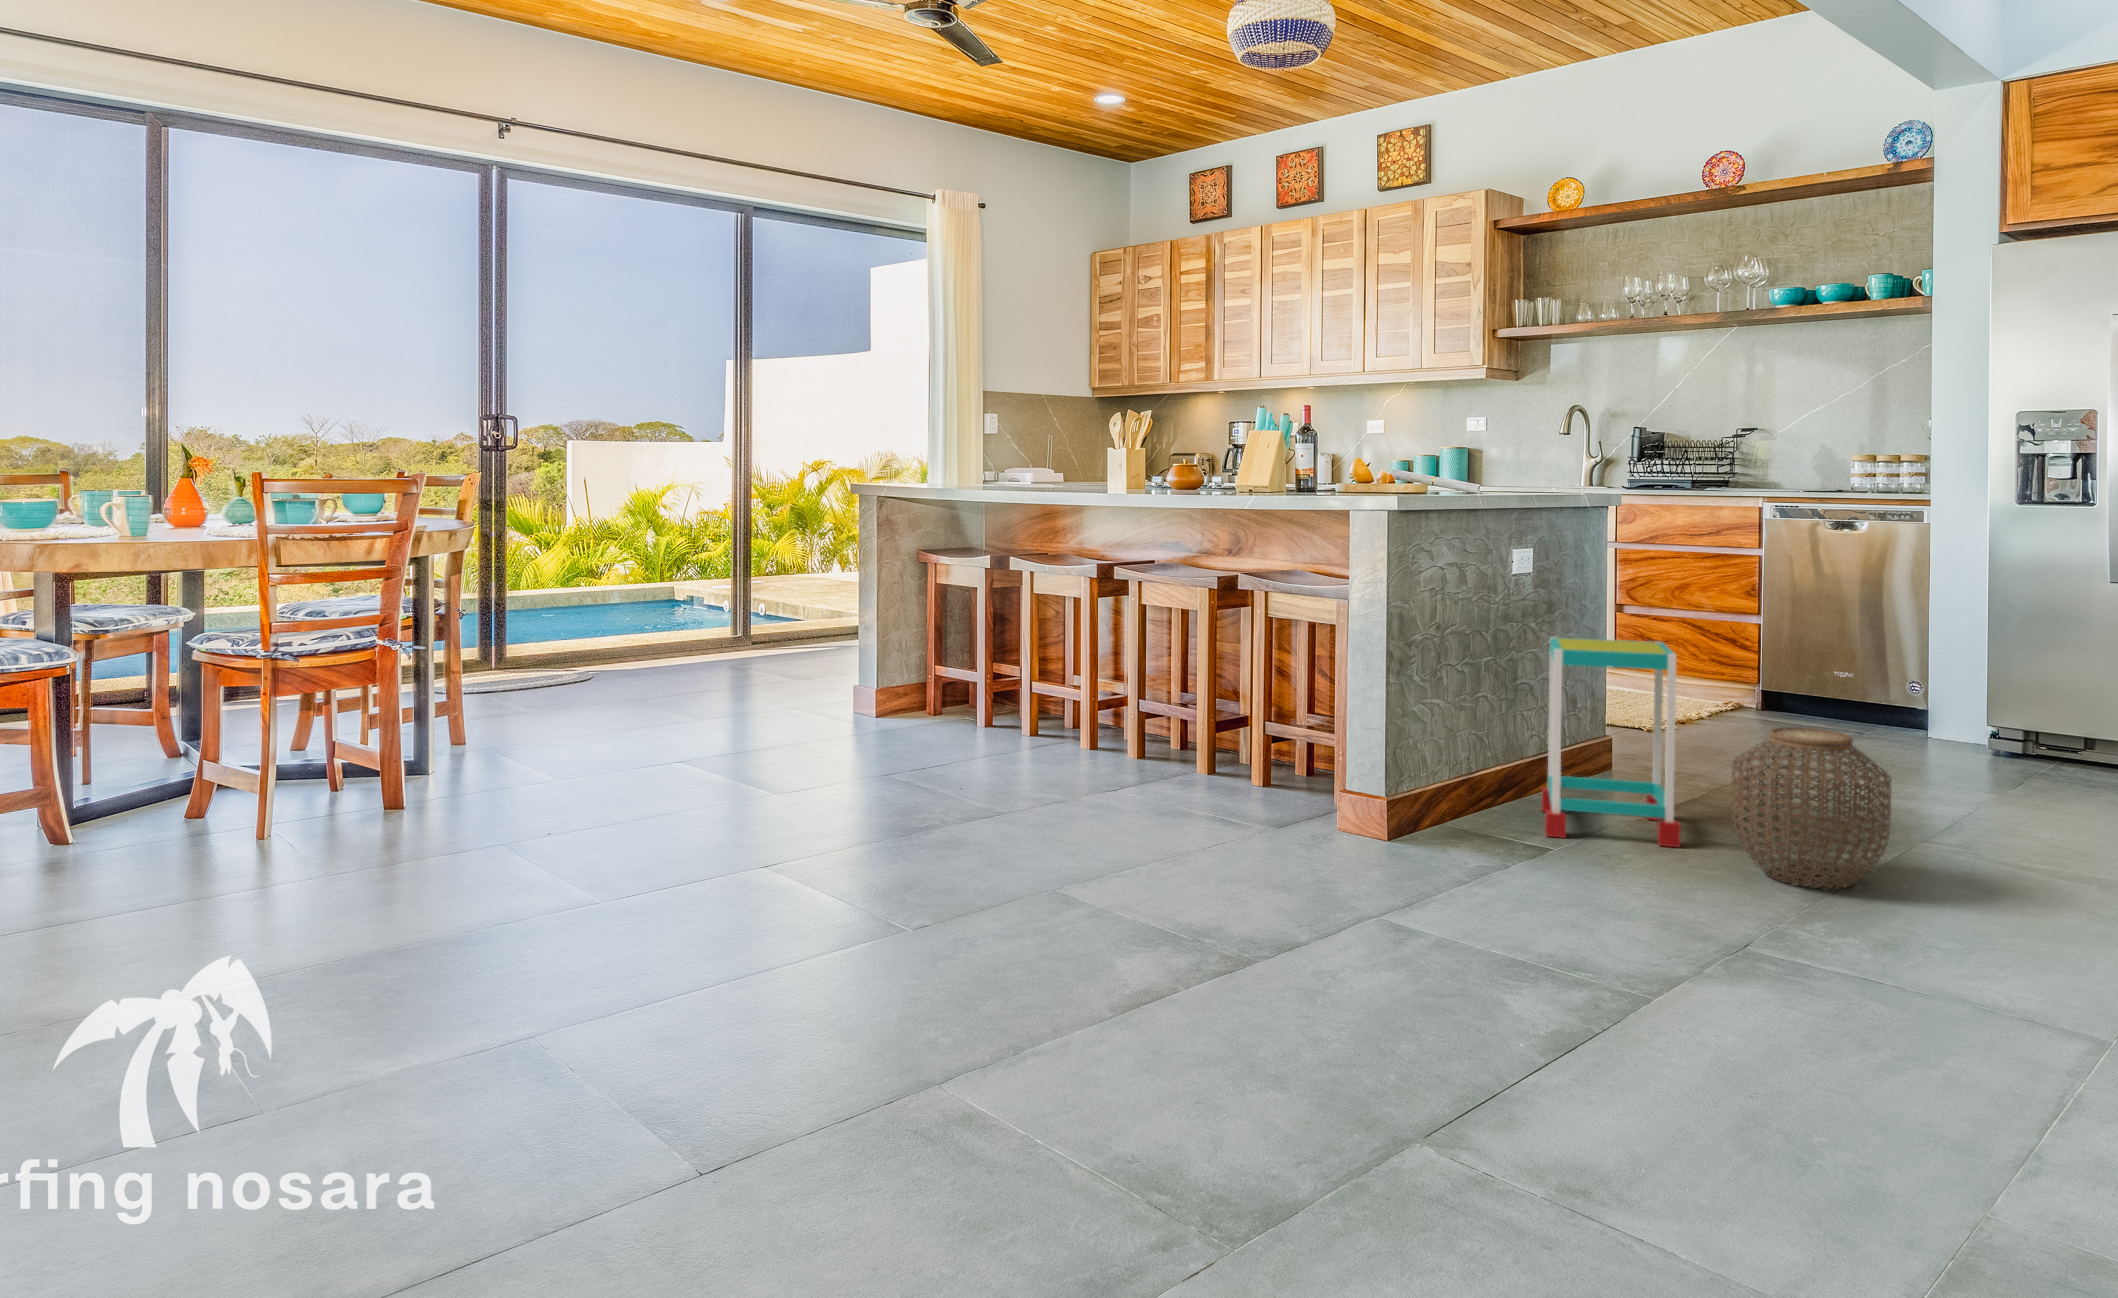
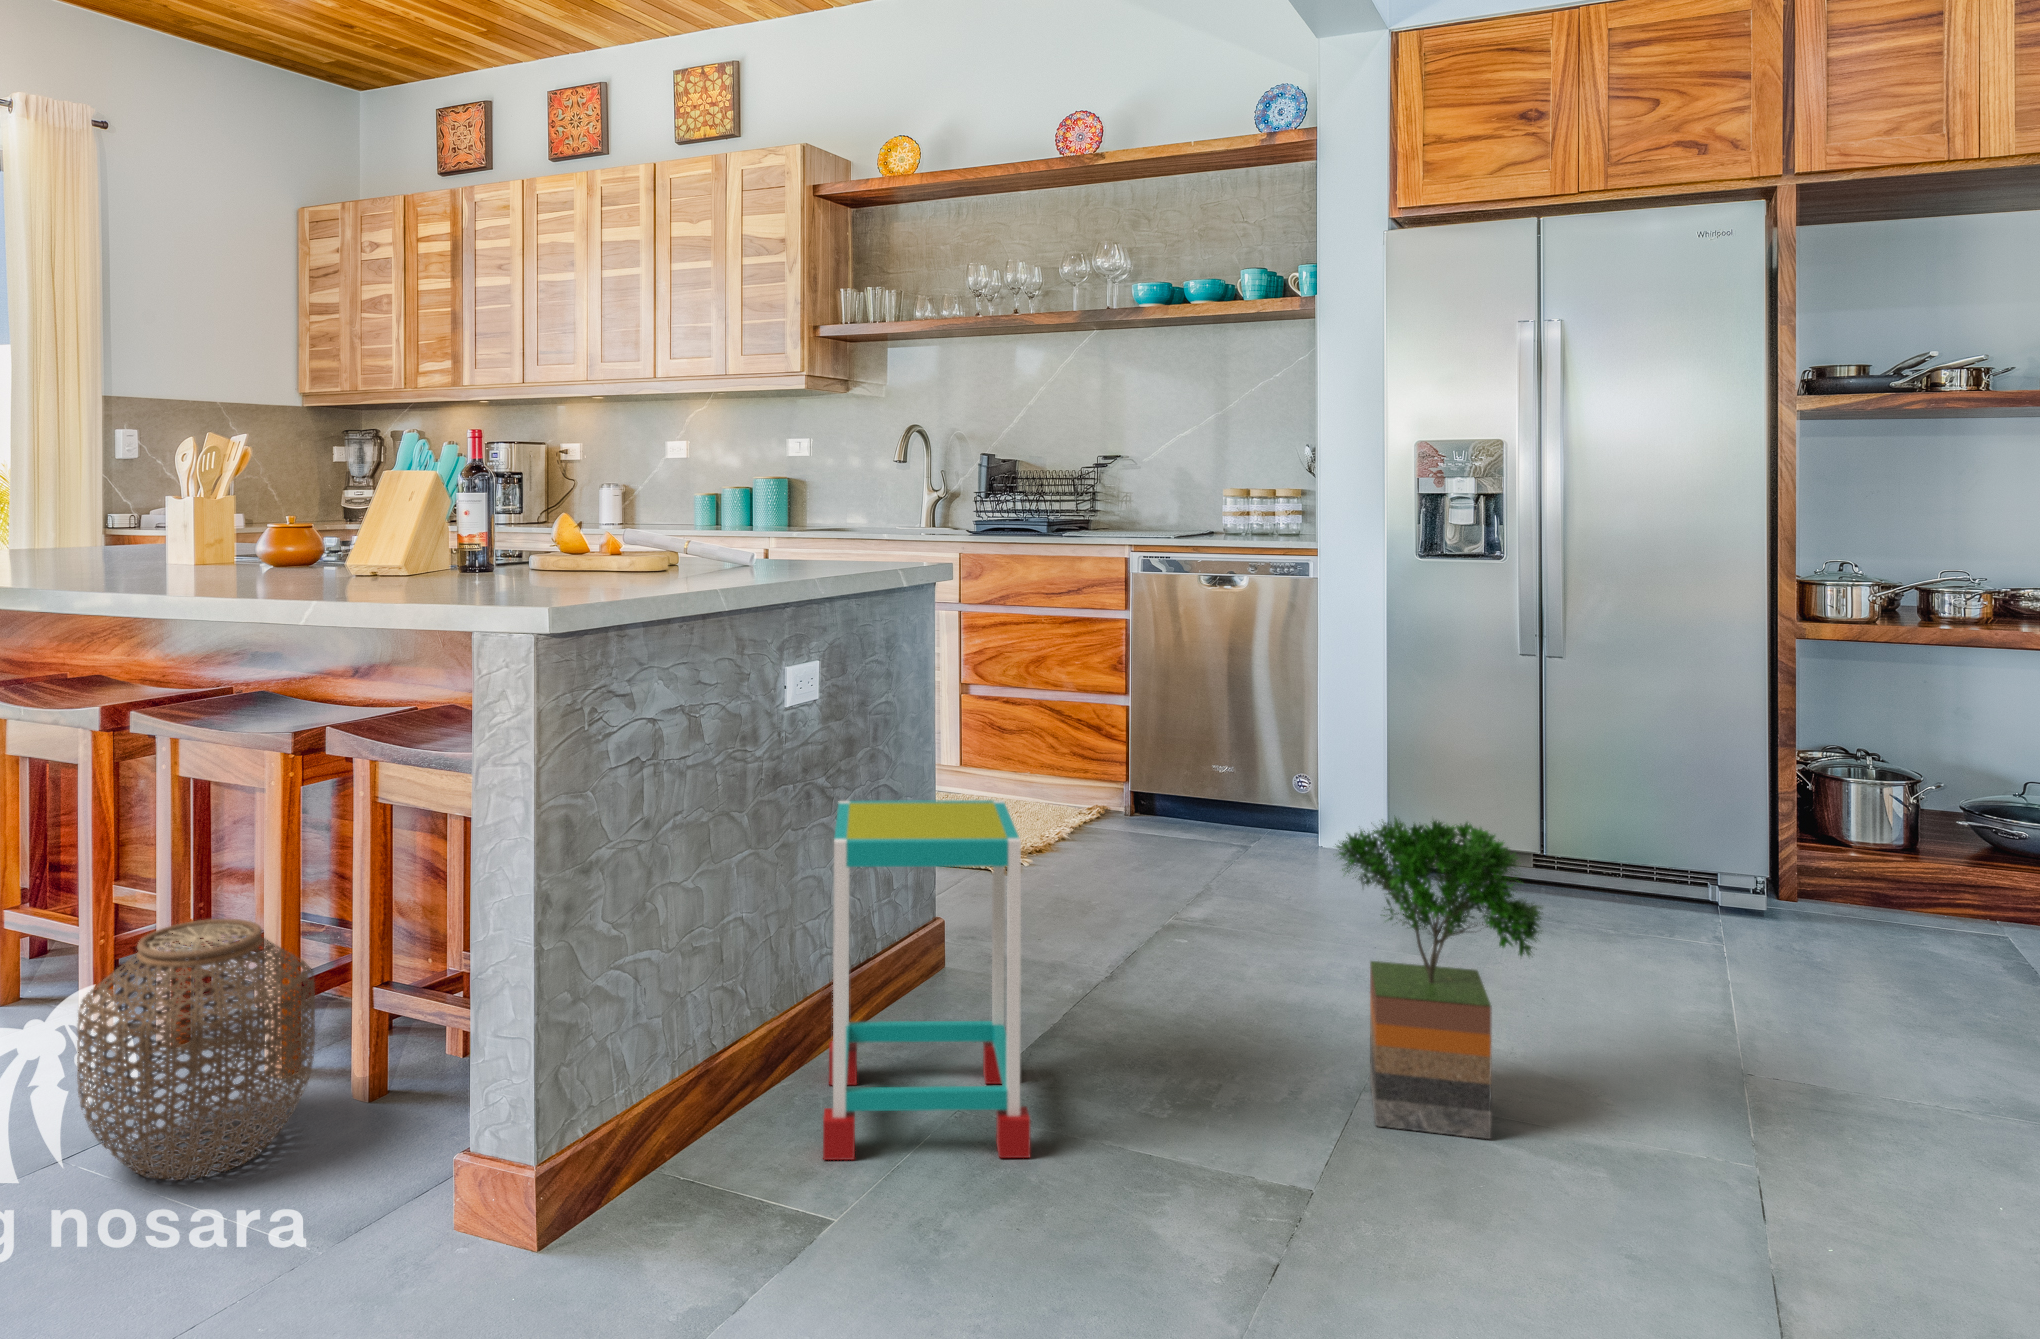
potted tree: none [1903,661,2064,871] -> present [1335,818,1541,1139]
woven basket: present [1731,727,1891,889] -> present [77,919,315,1180]

